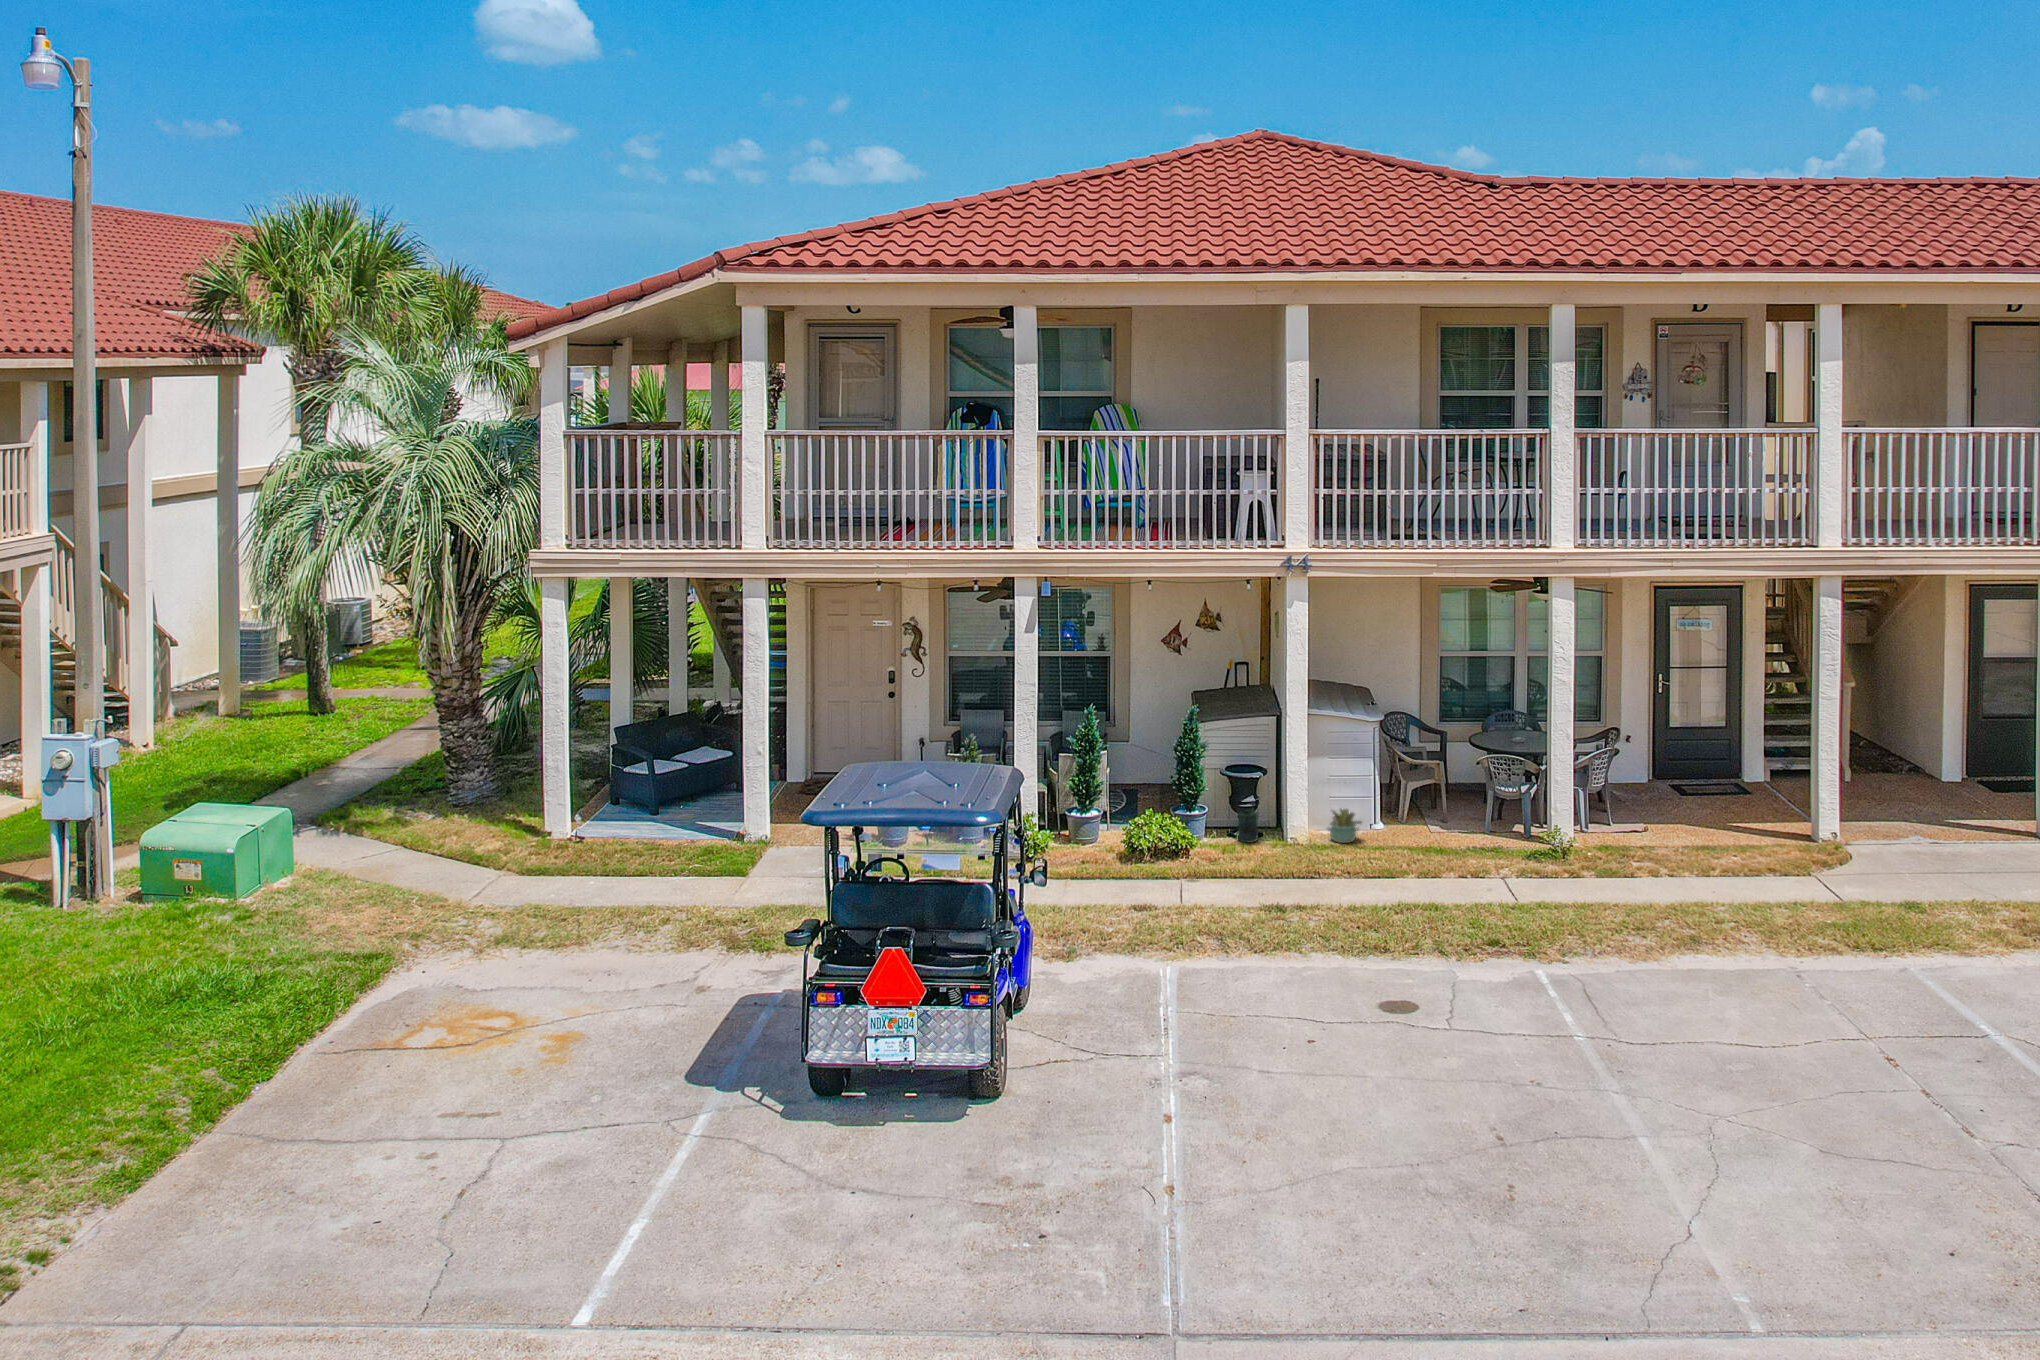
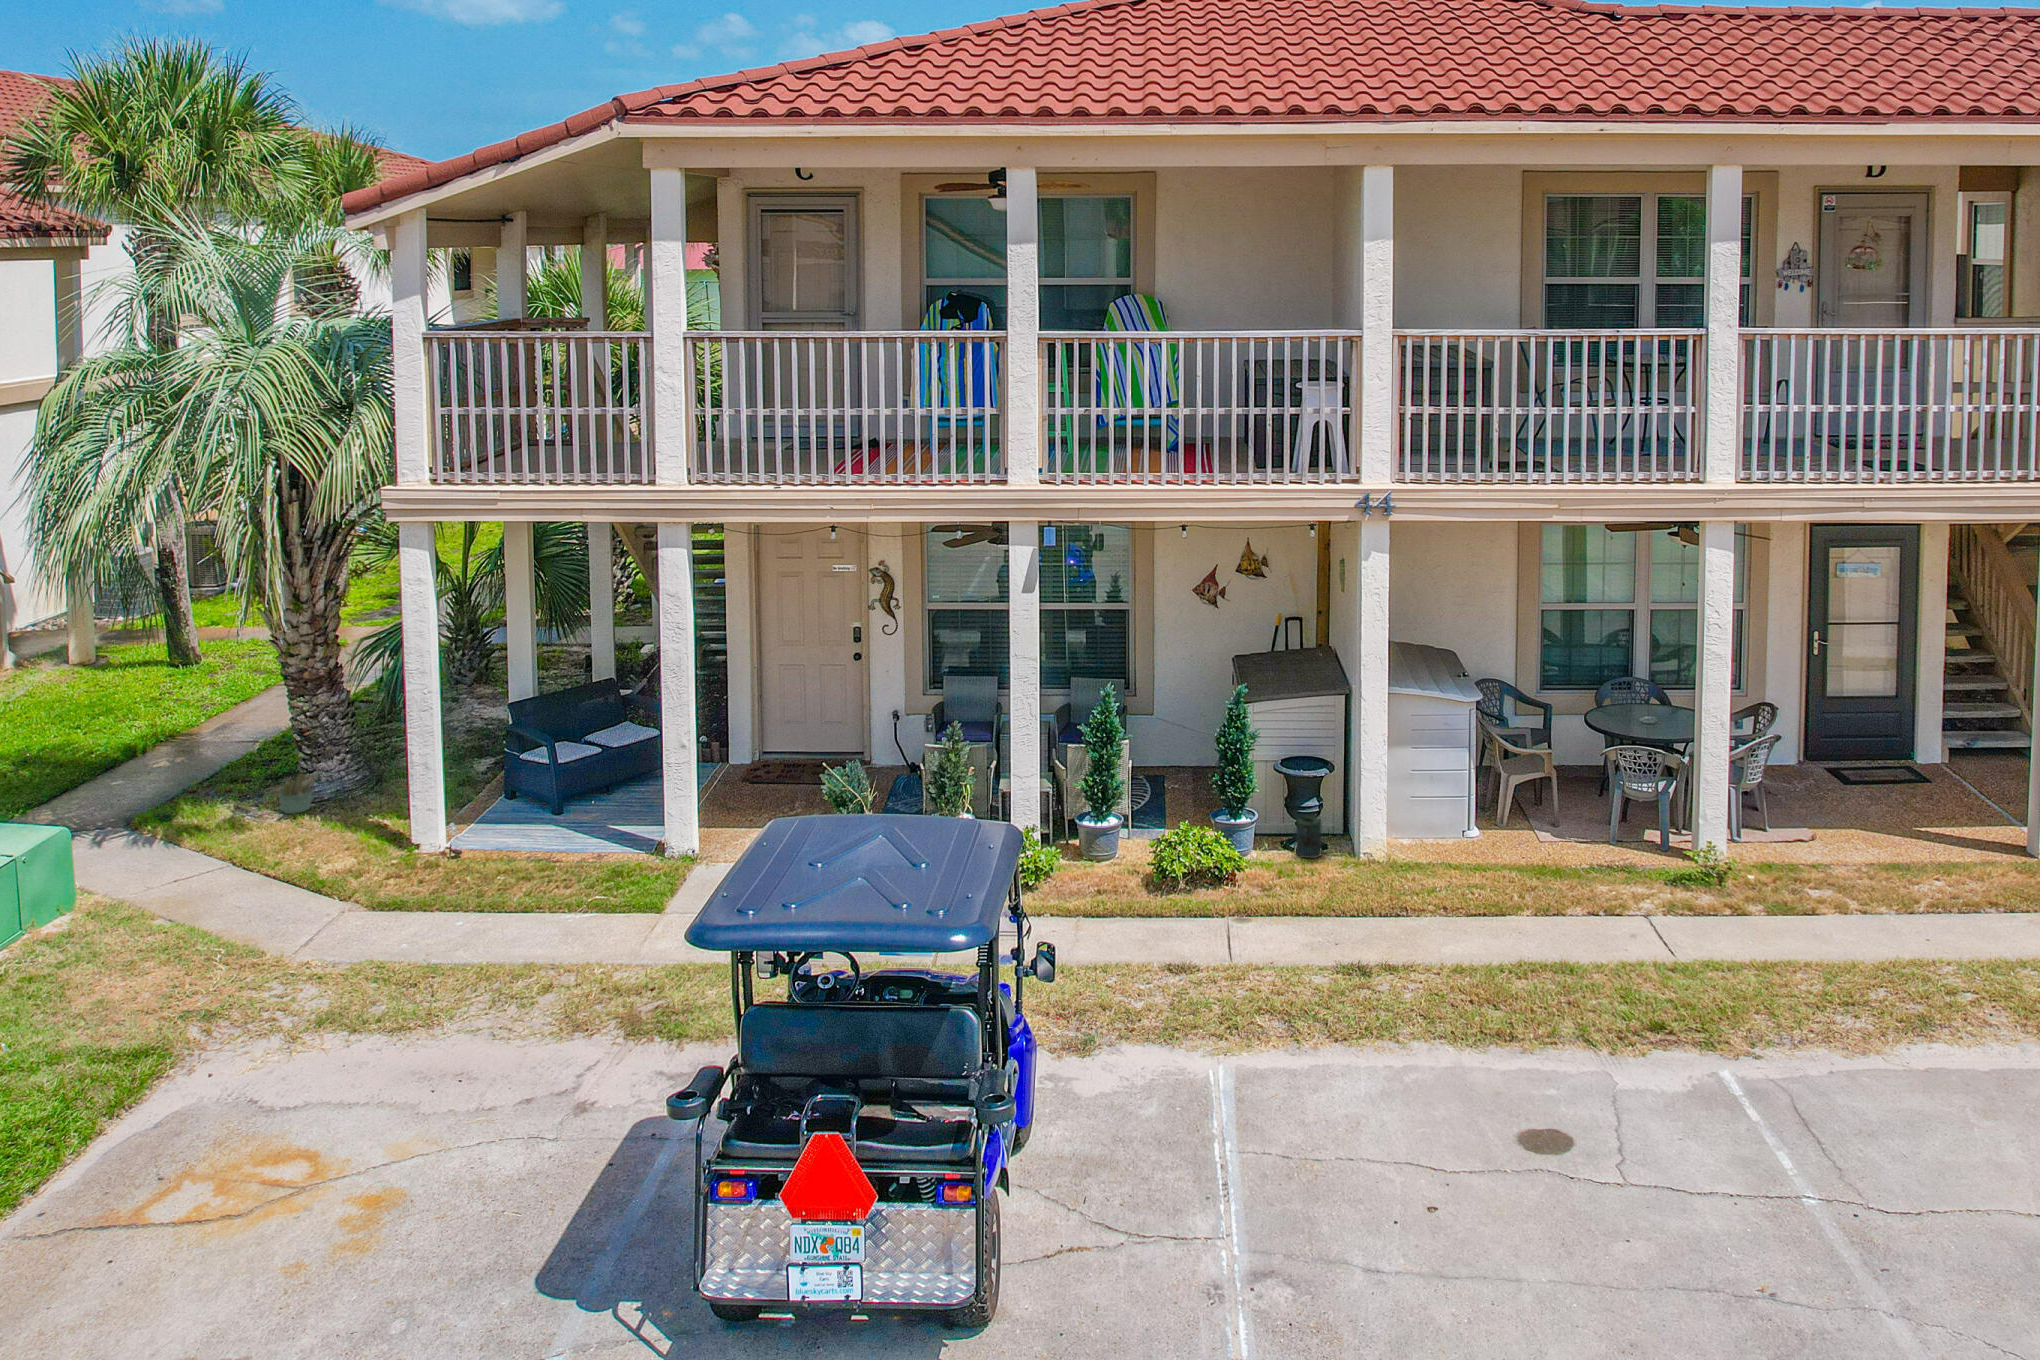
decorative plant: present [1327,809,1362,843] -> present [272,774,314,814]

